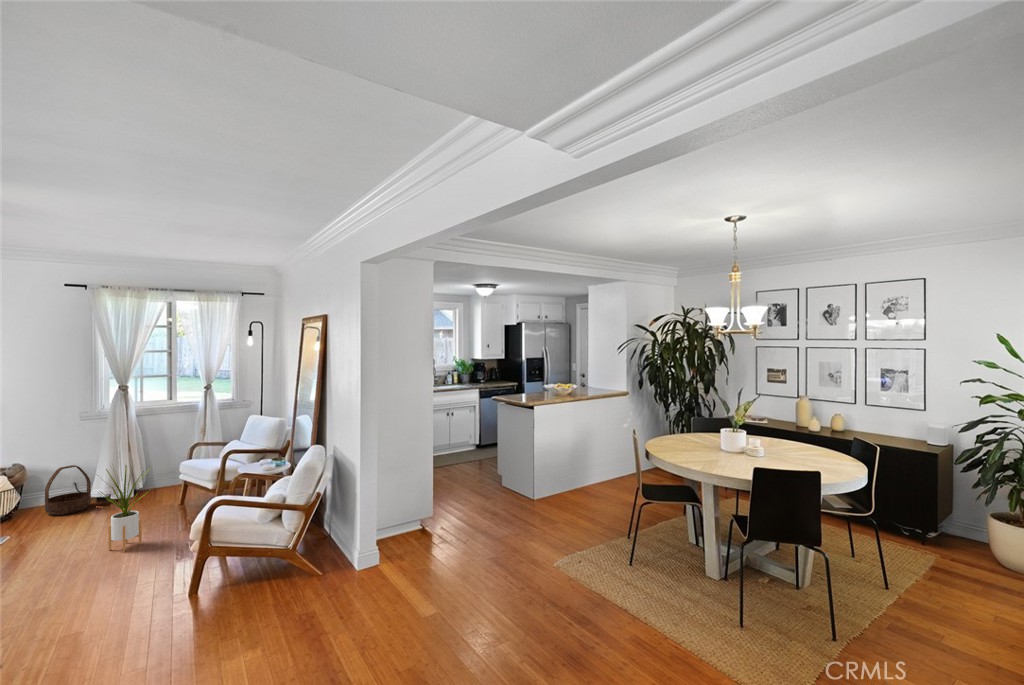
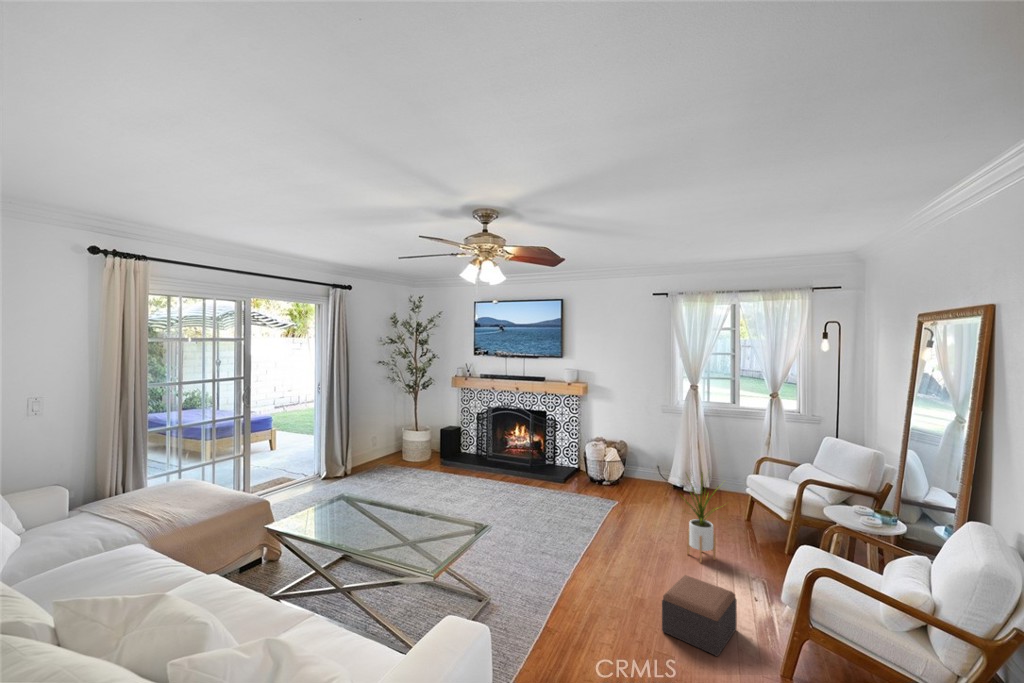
basket: present [45,465,91,515] -> none [638,453,669,497]
footstool: none [70,554,155,619] -> present [662,575,737,656]

